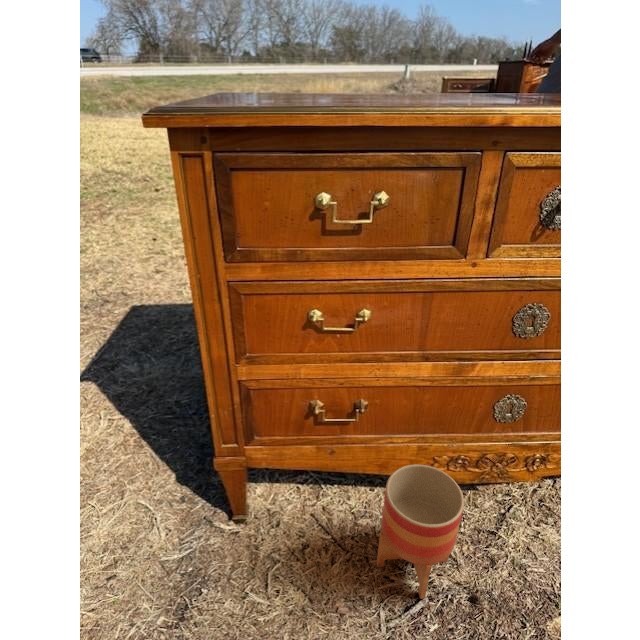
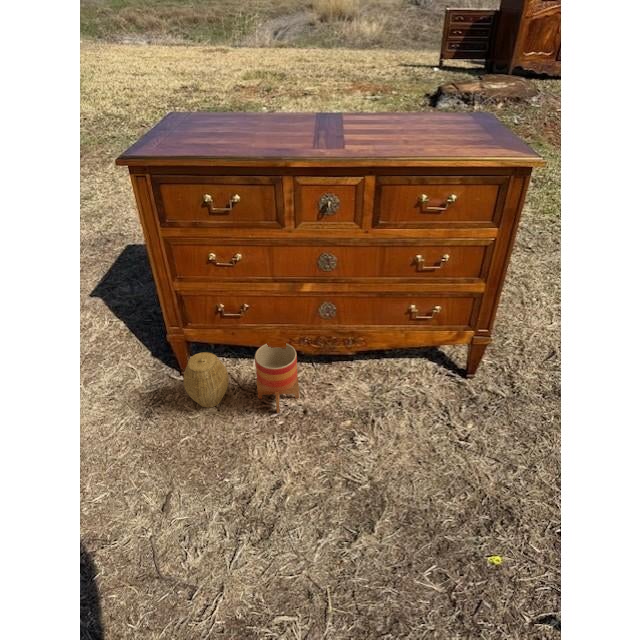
woven basket: none [248,489,329,592] -> present [183,352,229,408]

